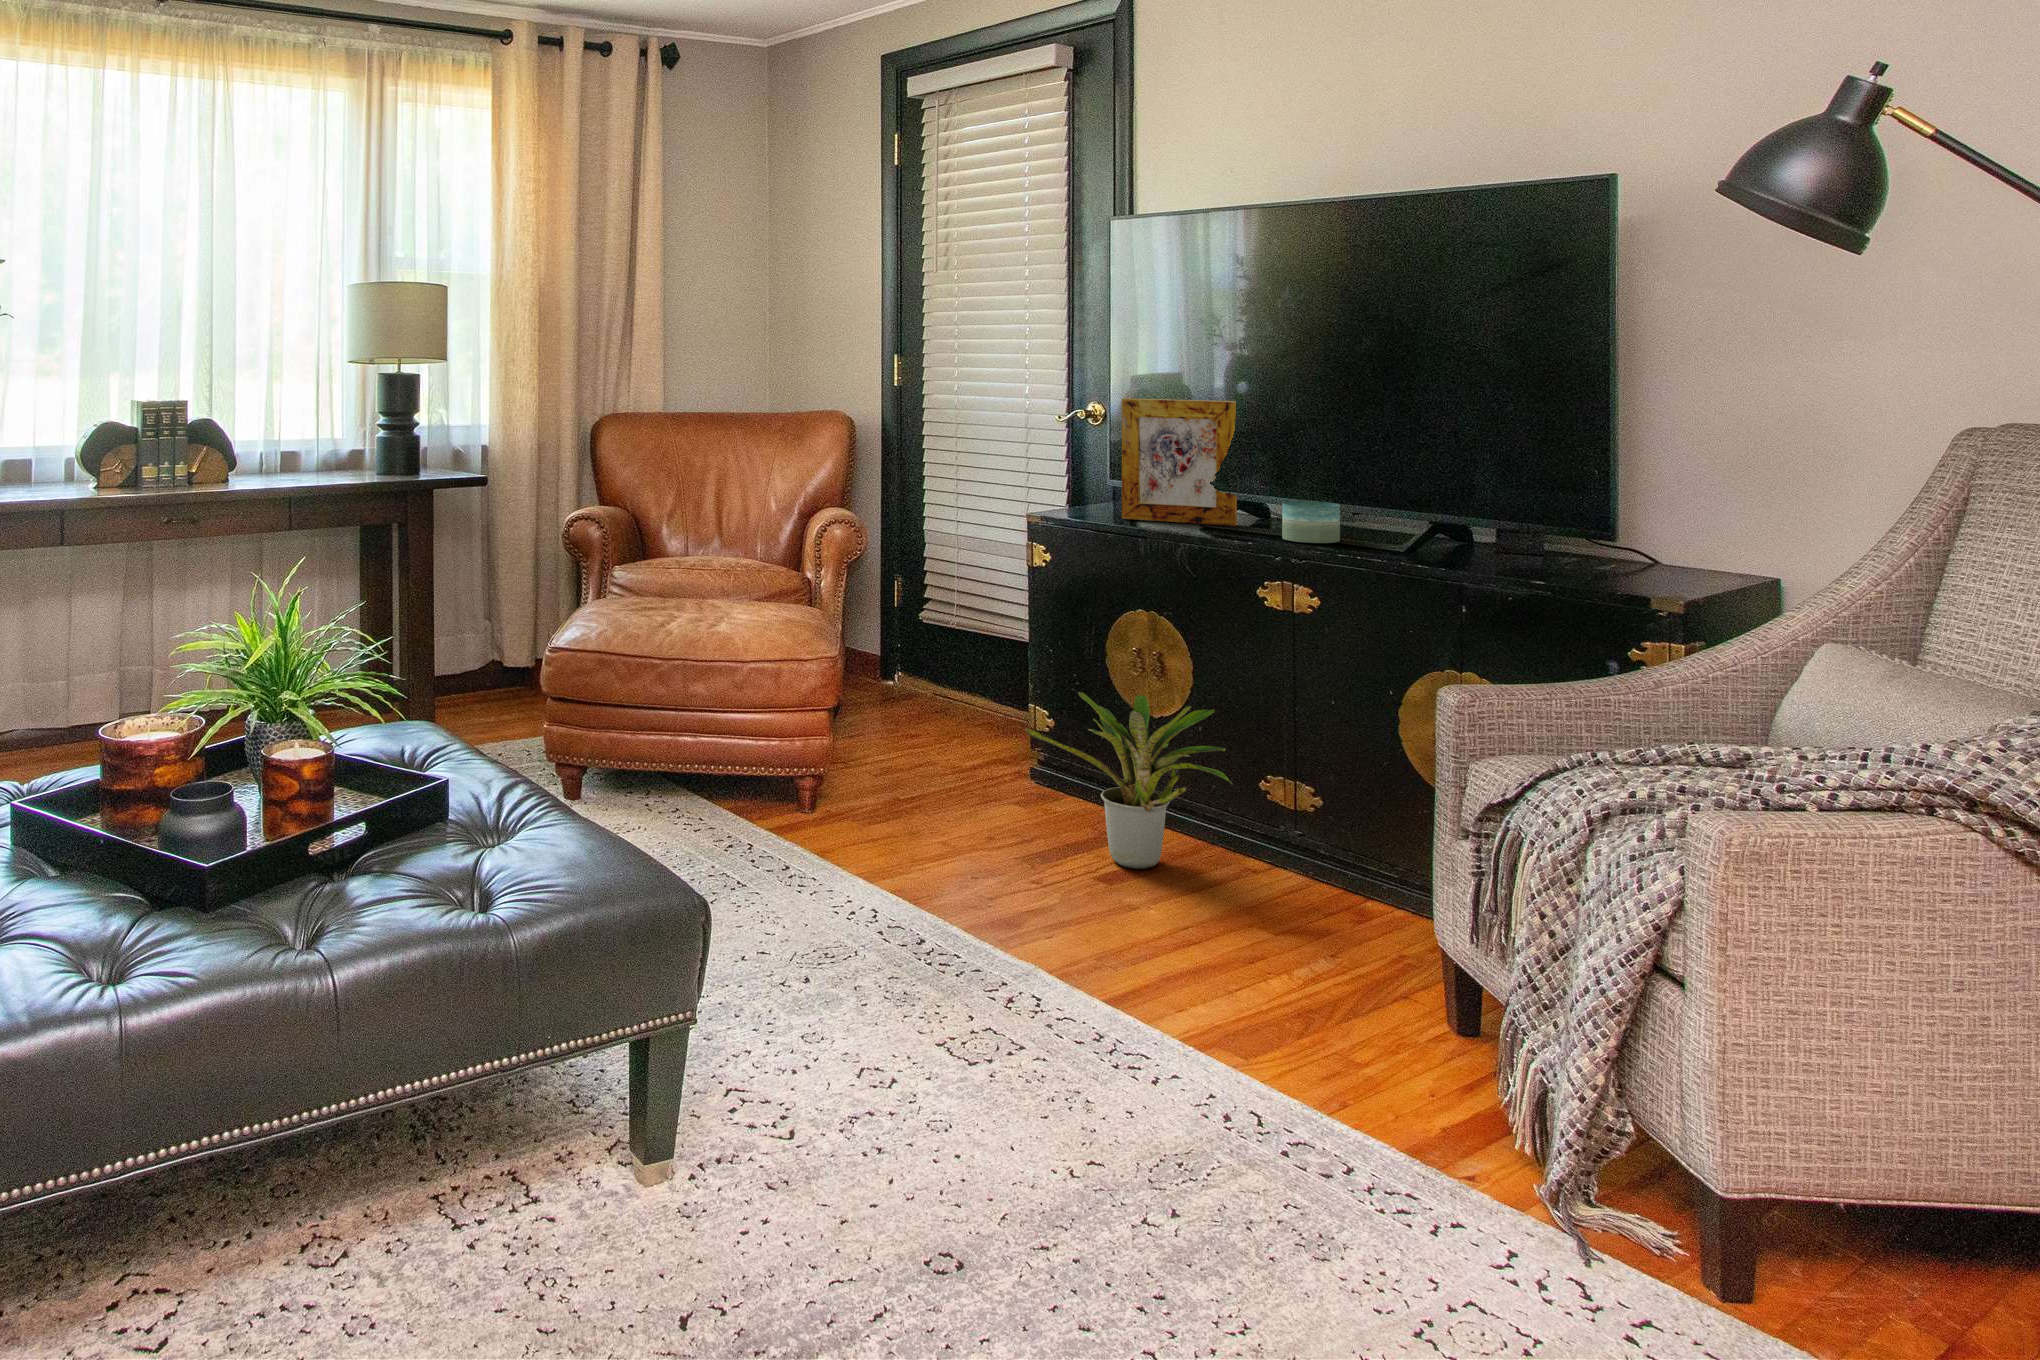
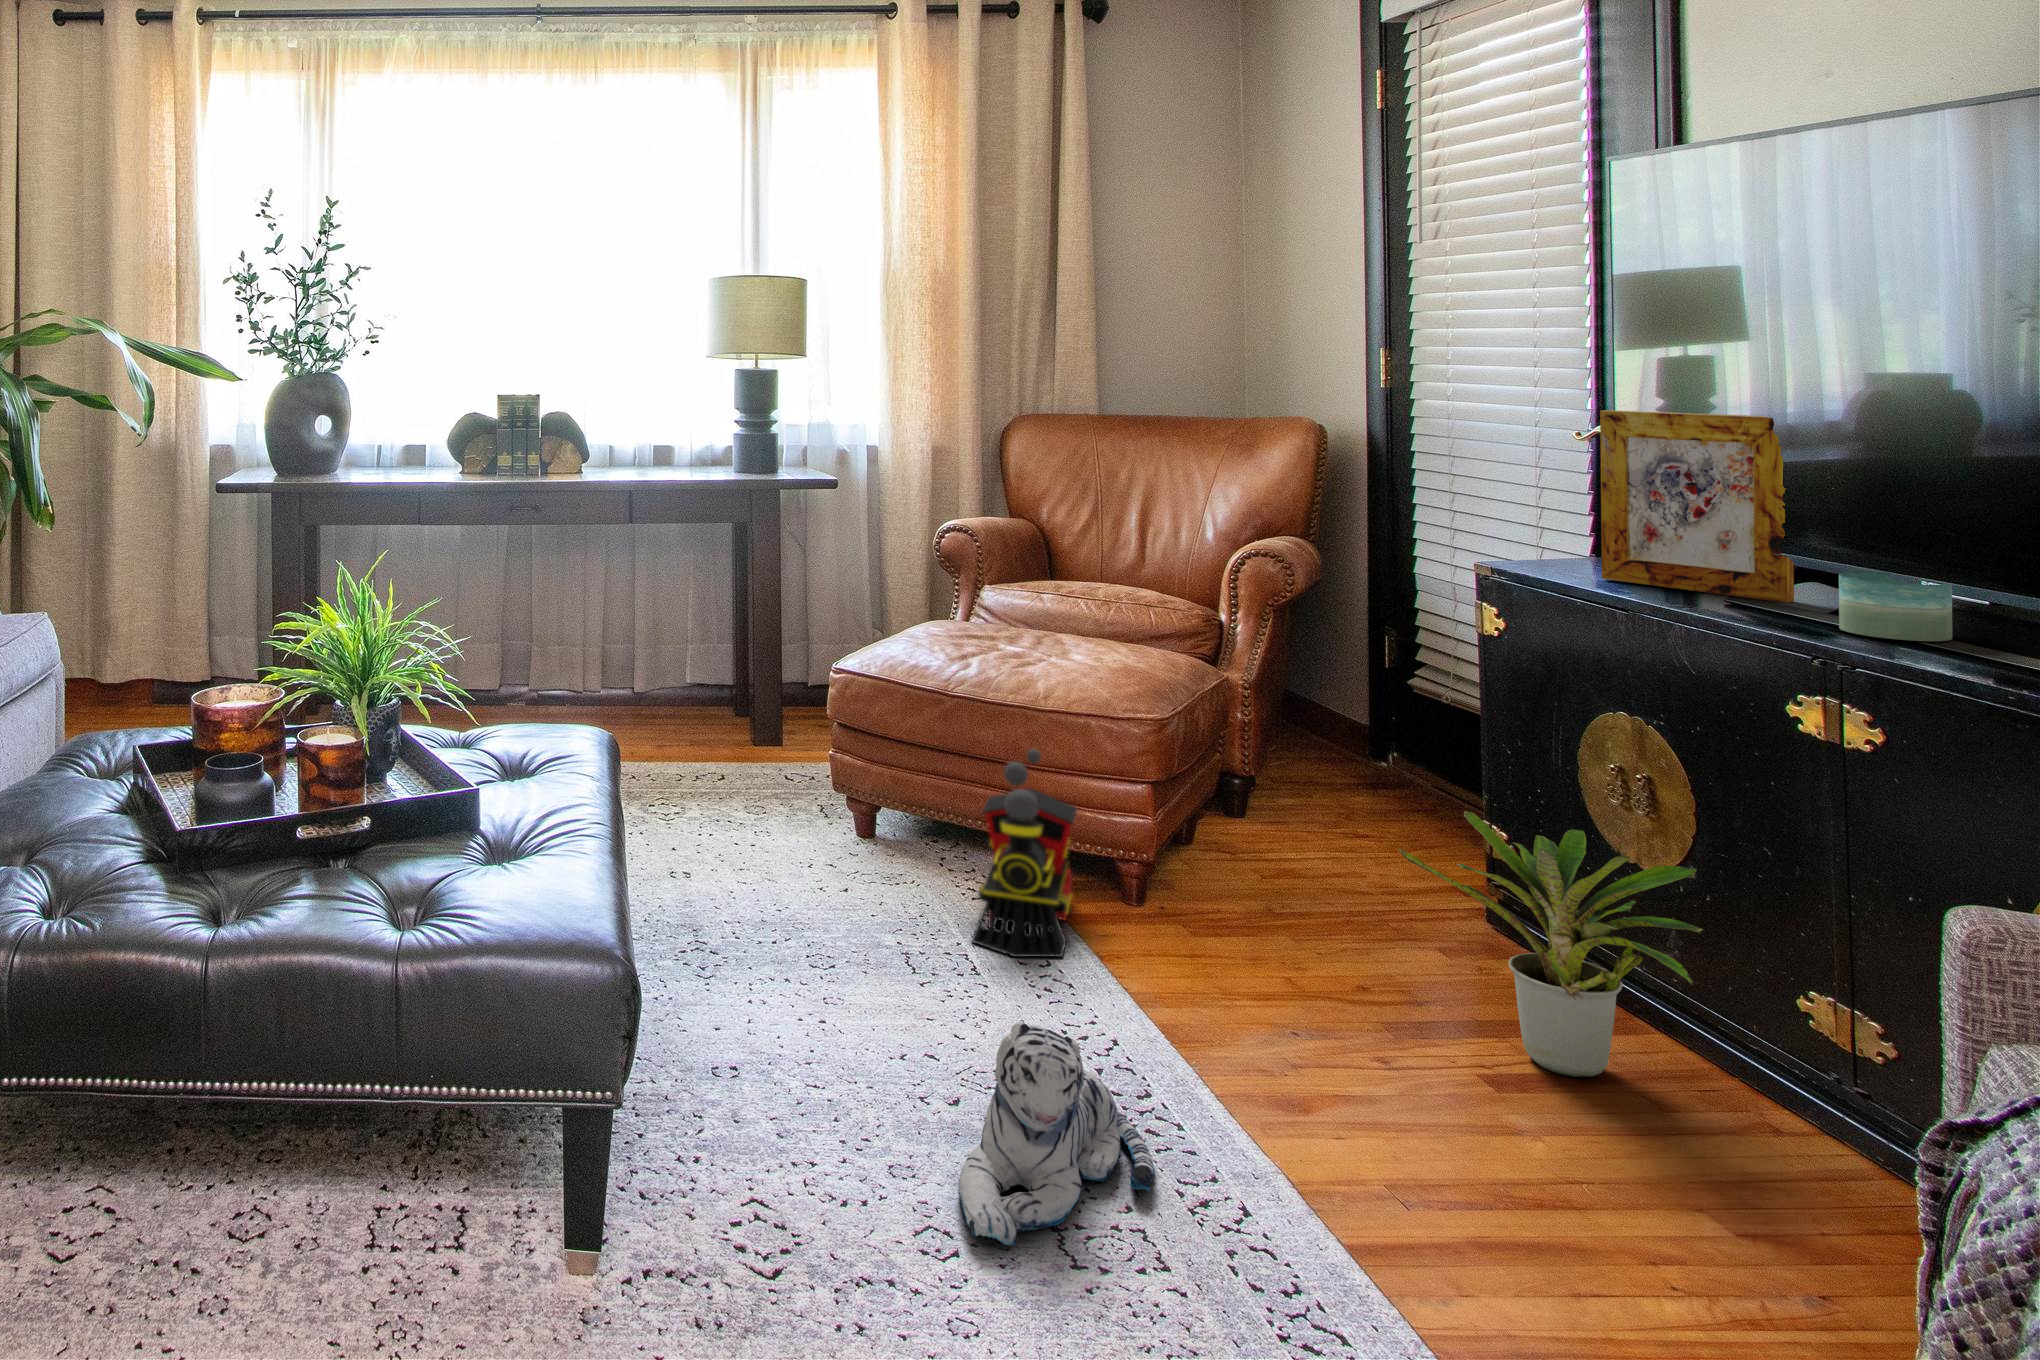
toy train: none [702,692,796,867] -> present [972,749,1077,957]
plush toy: none [854,895,982,1069] -> present [958,1022,1155,1246]

